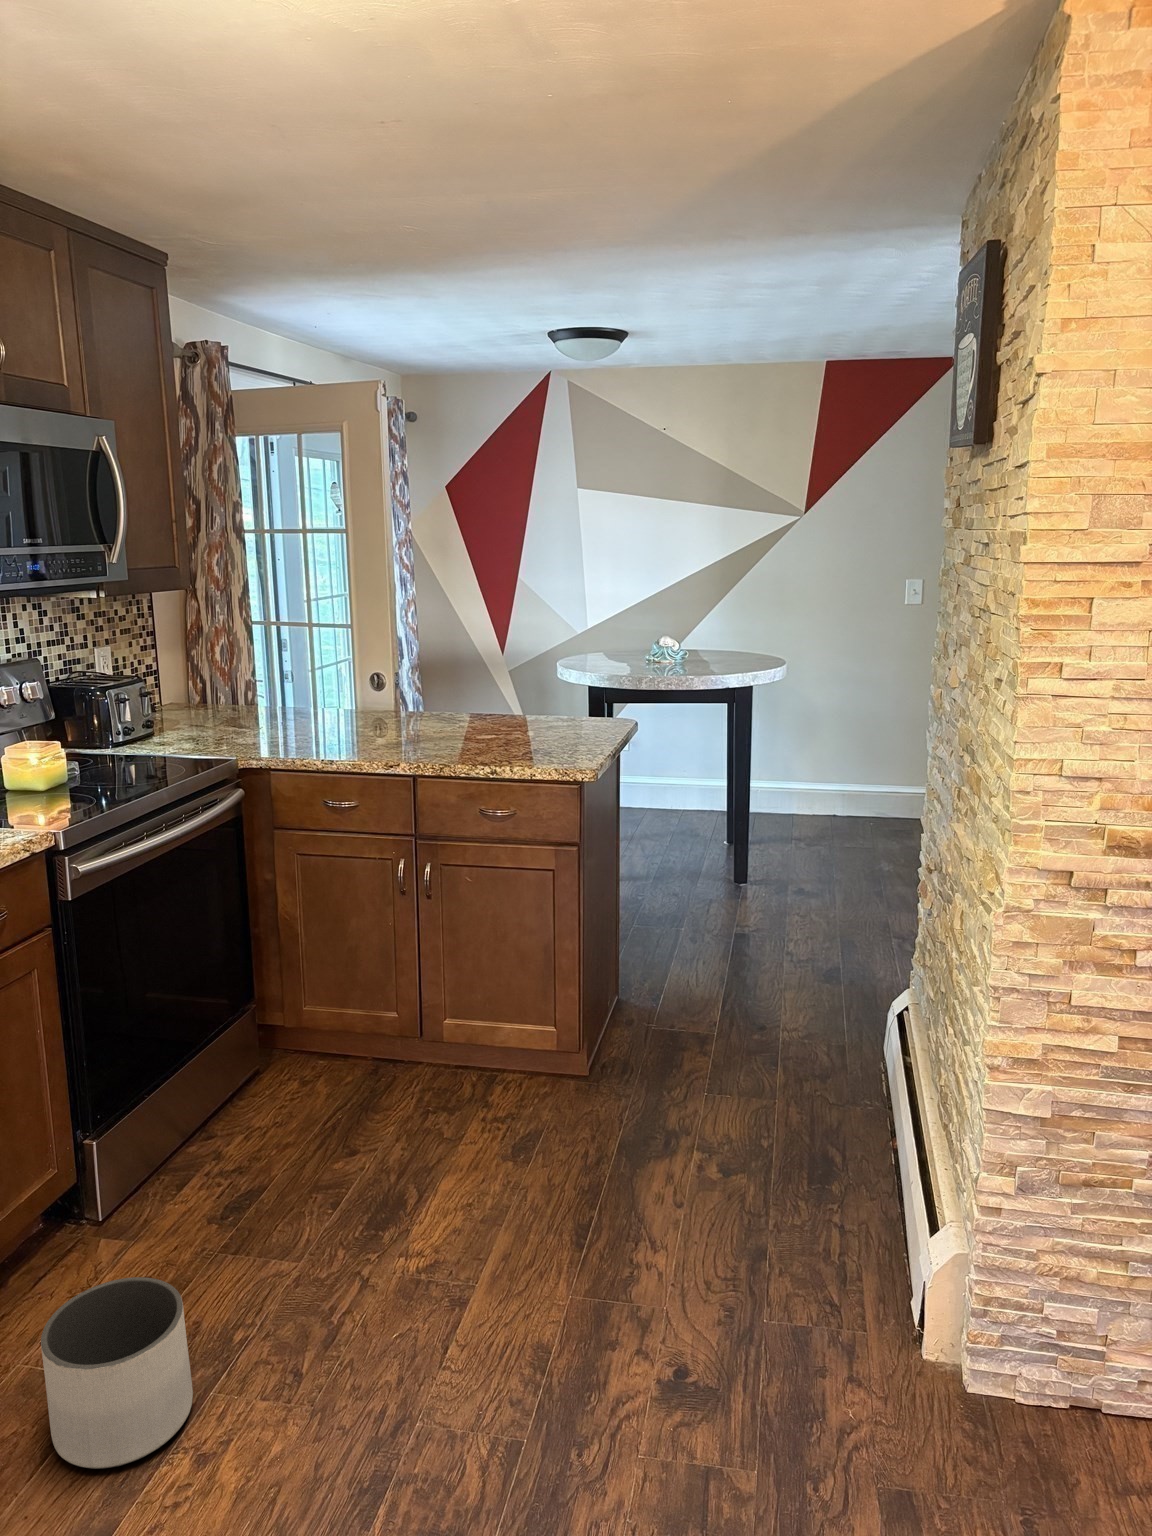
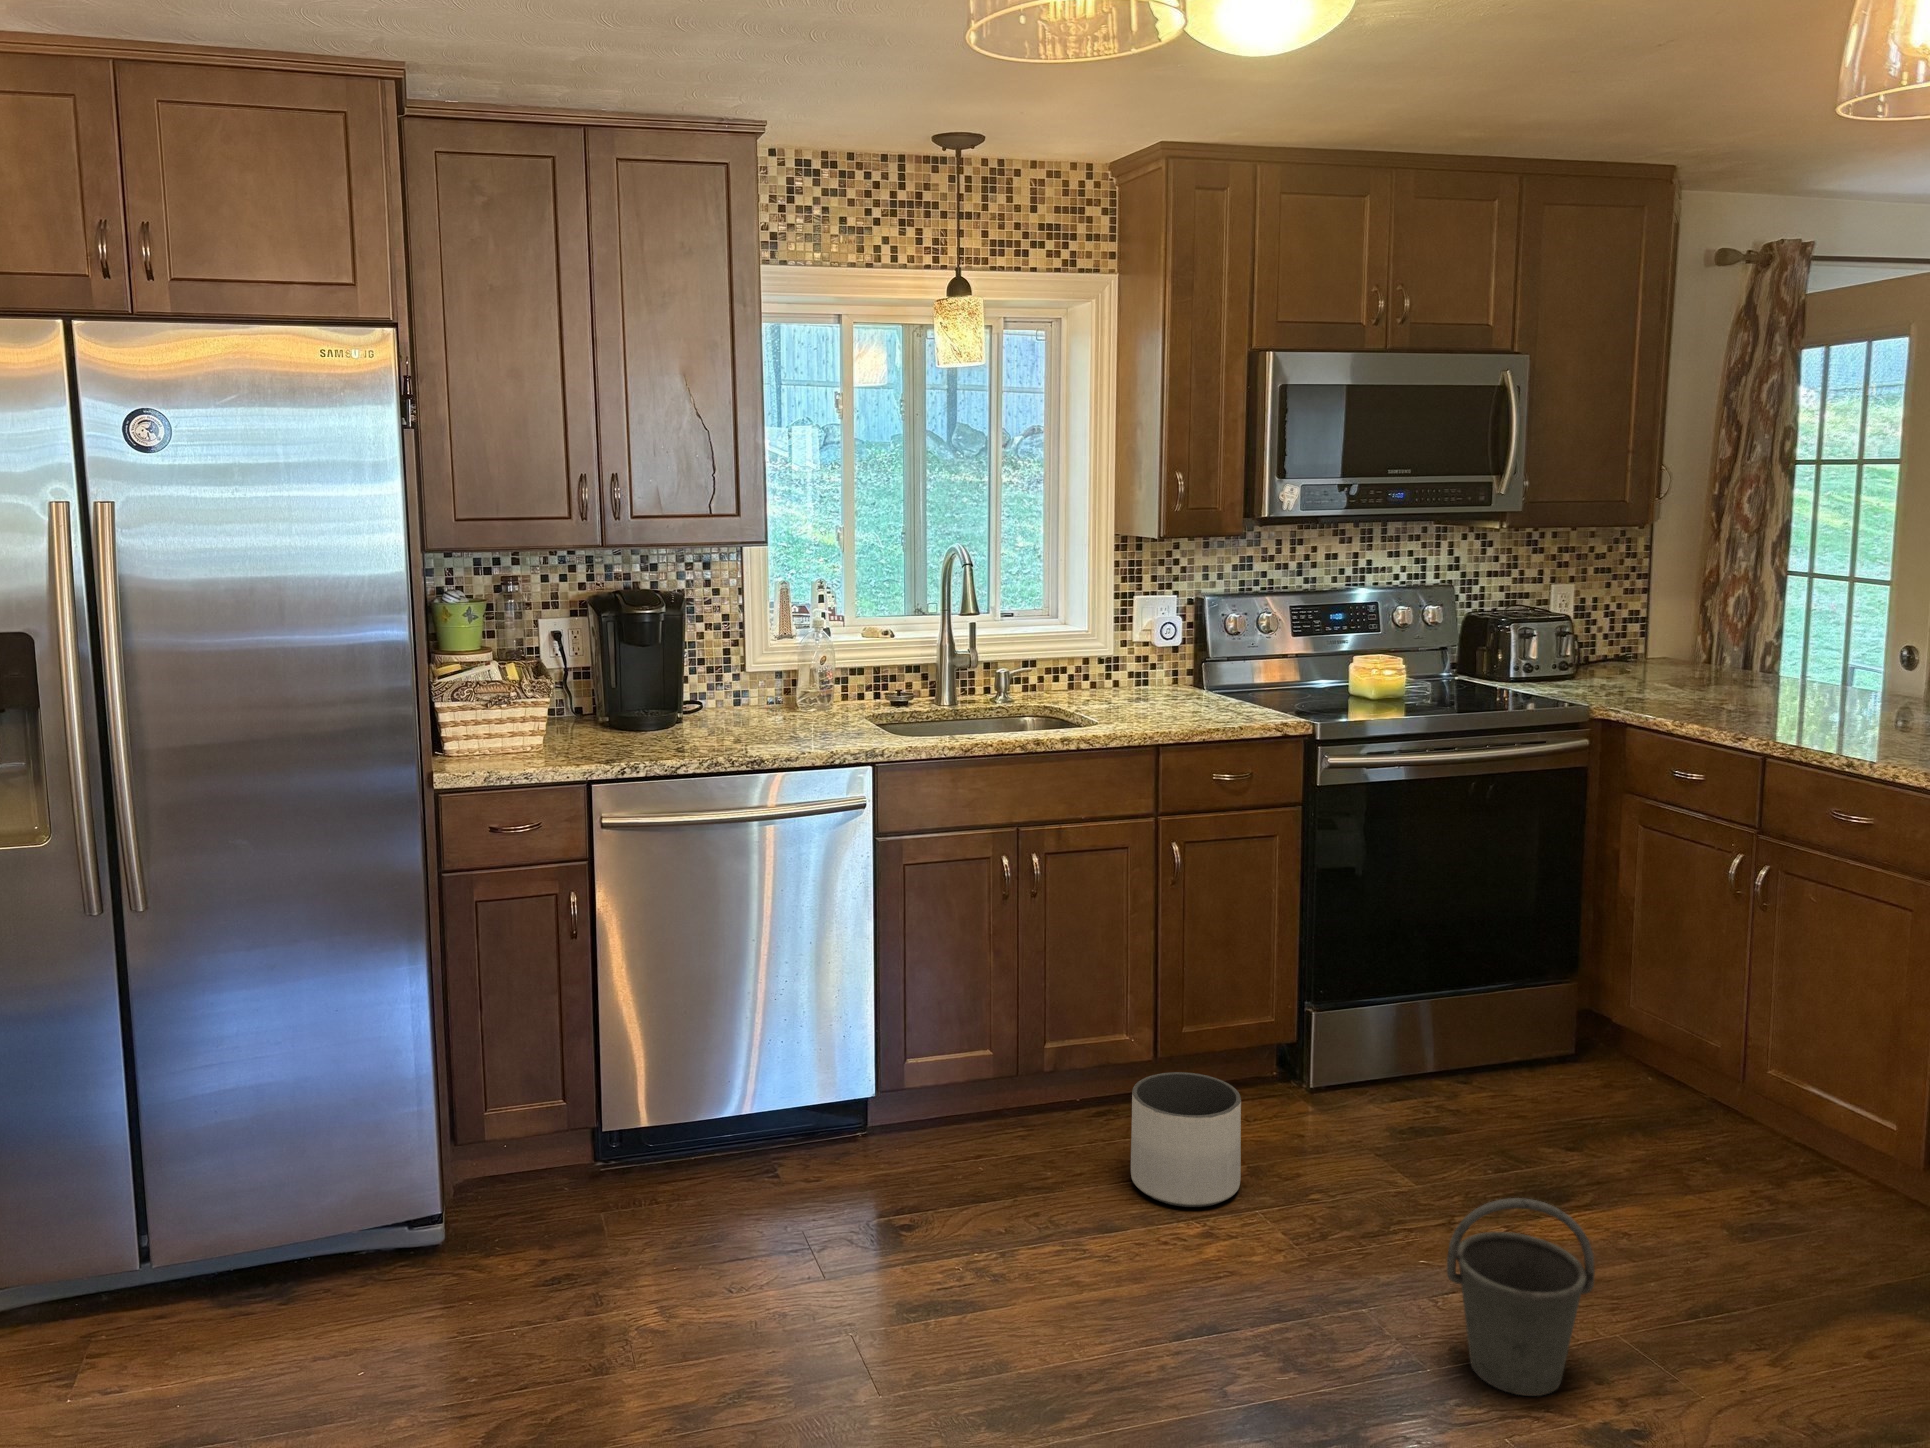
bucket: none [509,1210,618,1395] -> present [1447,1198,1595,1396]

